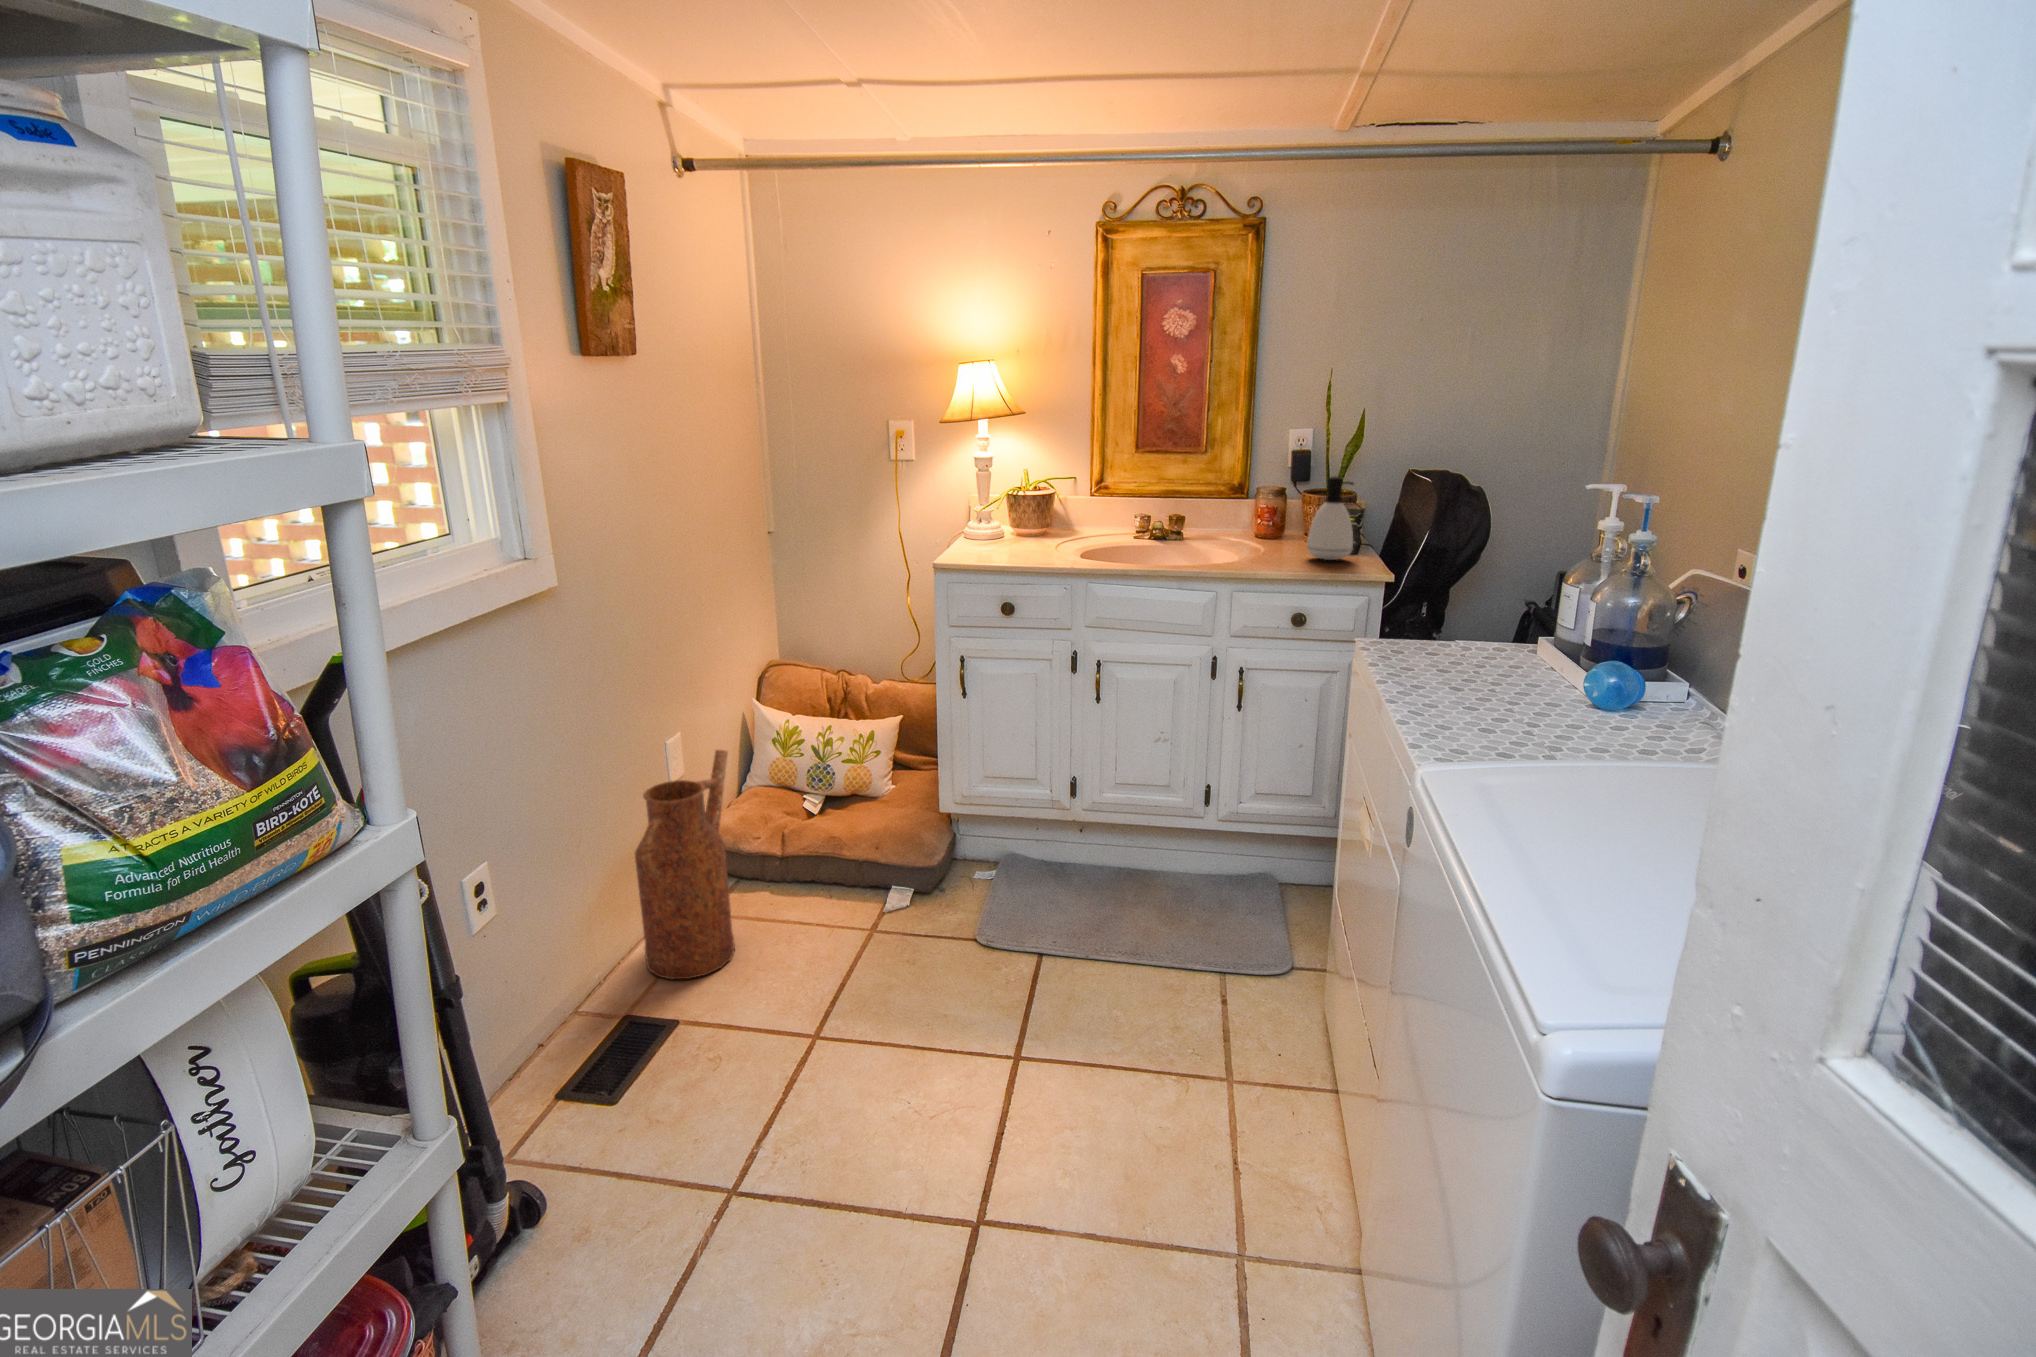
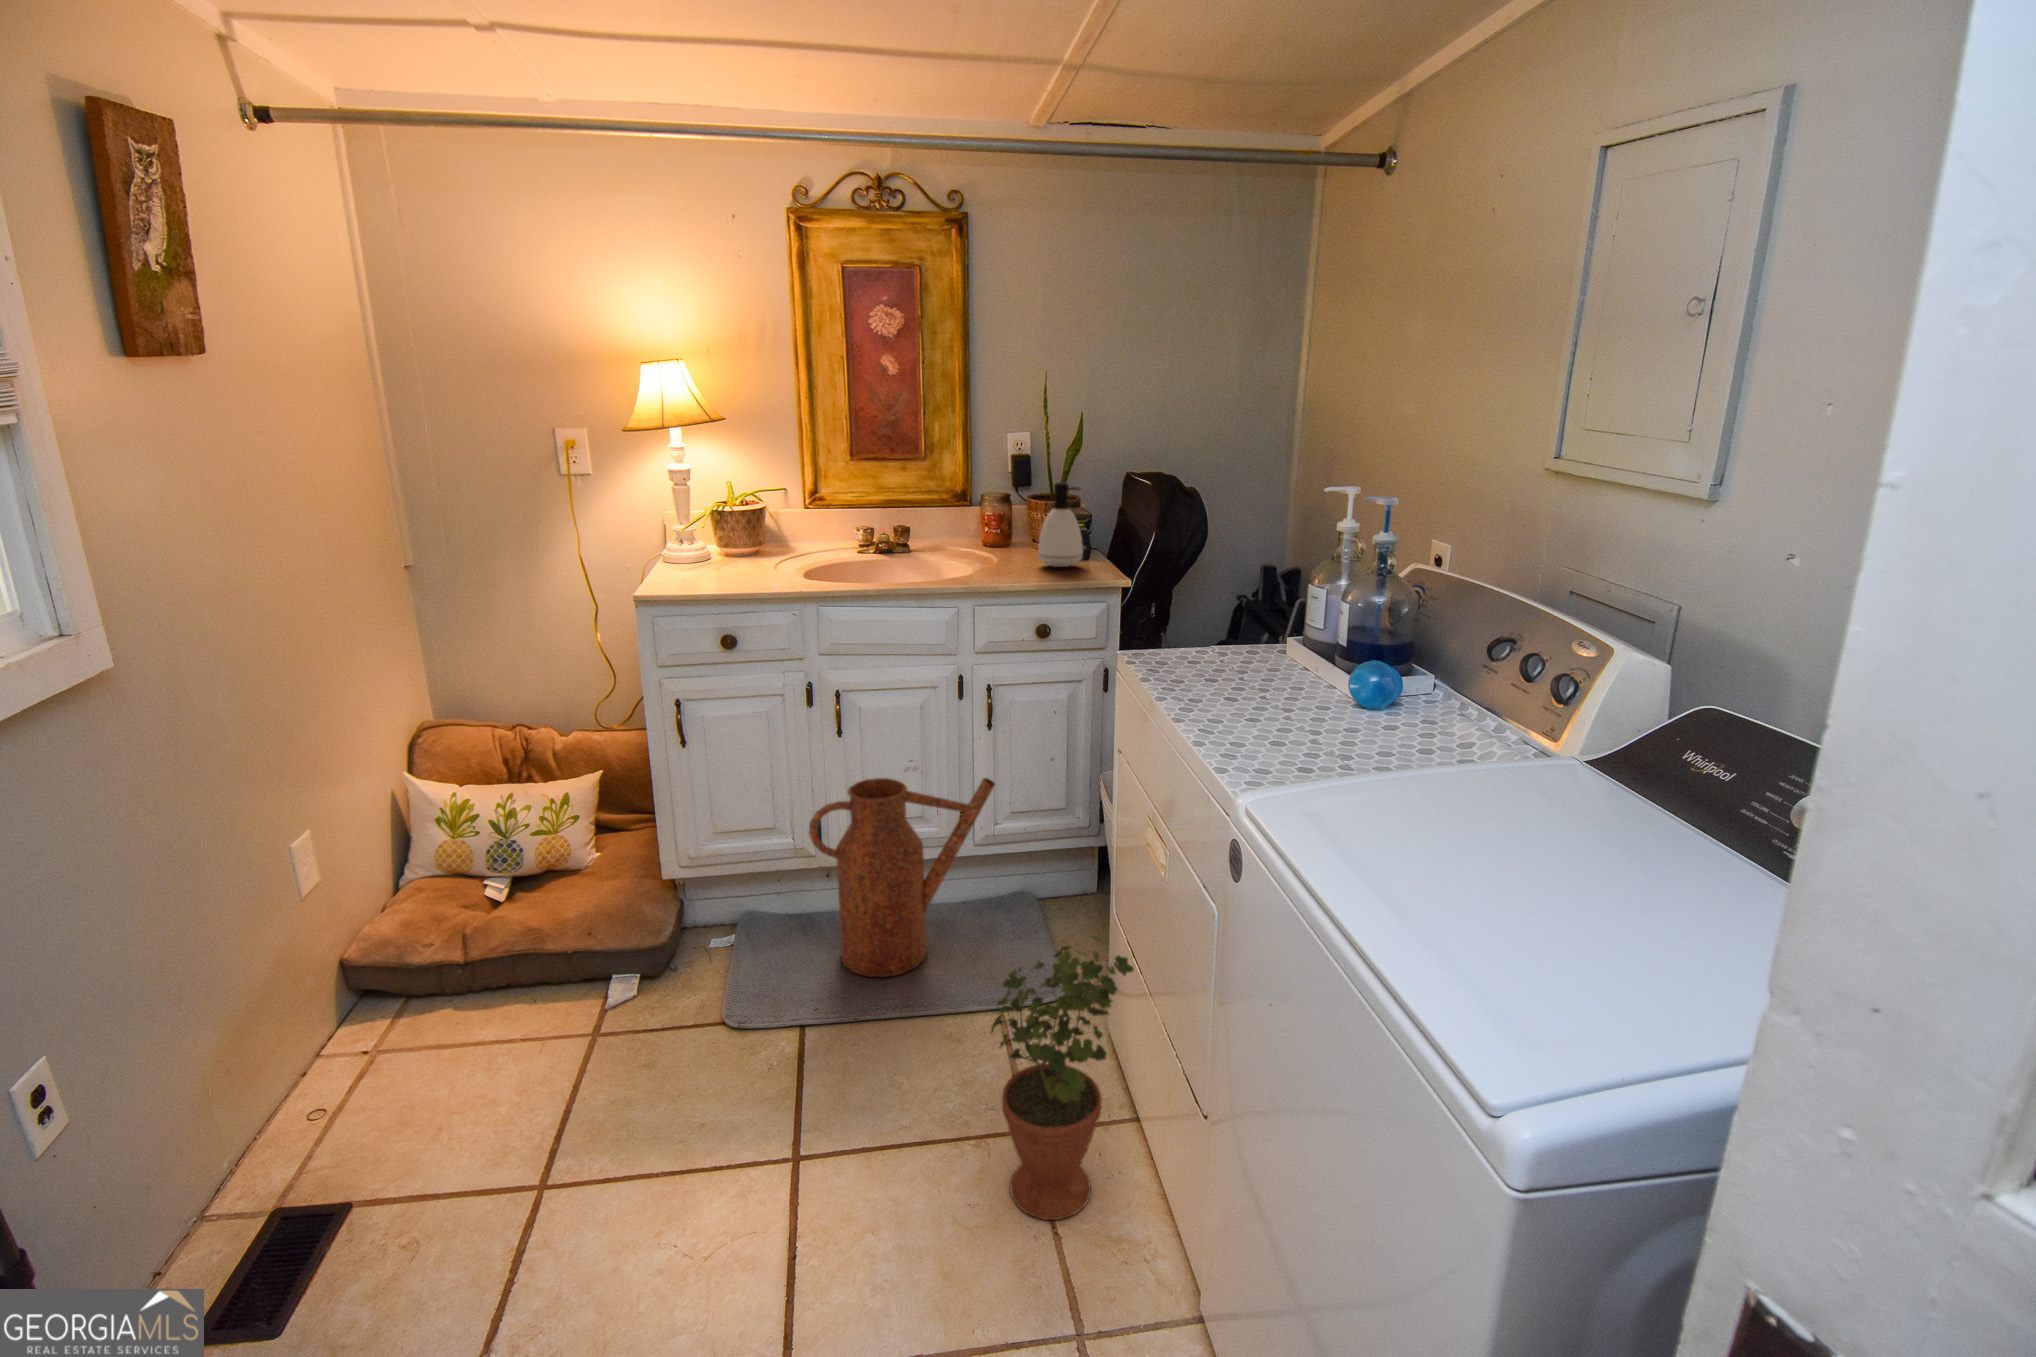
watering can: present [635,750,735,979] -> present [809,778,995,977]
potted plant: none [1193,897,1334,1159] -> present [991,936,1134,1220]

